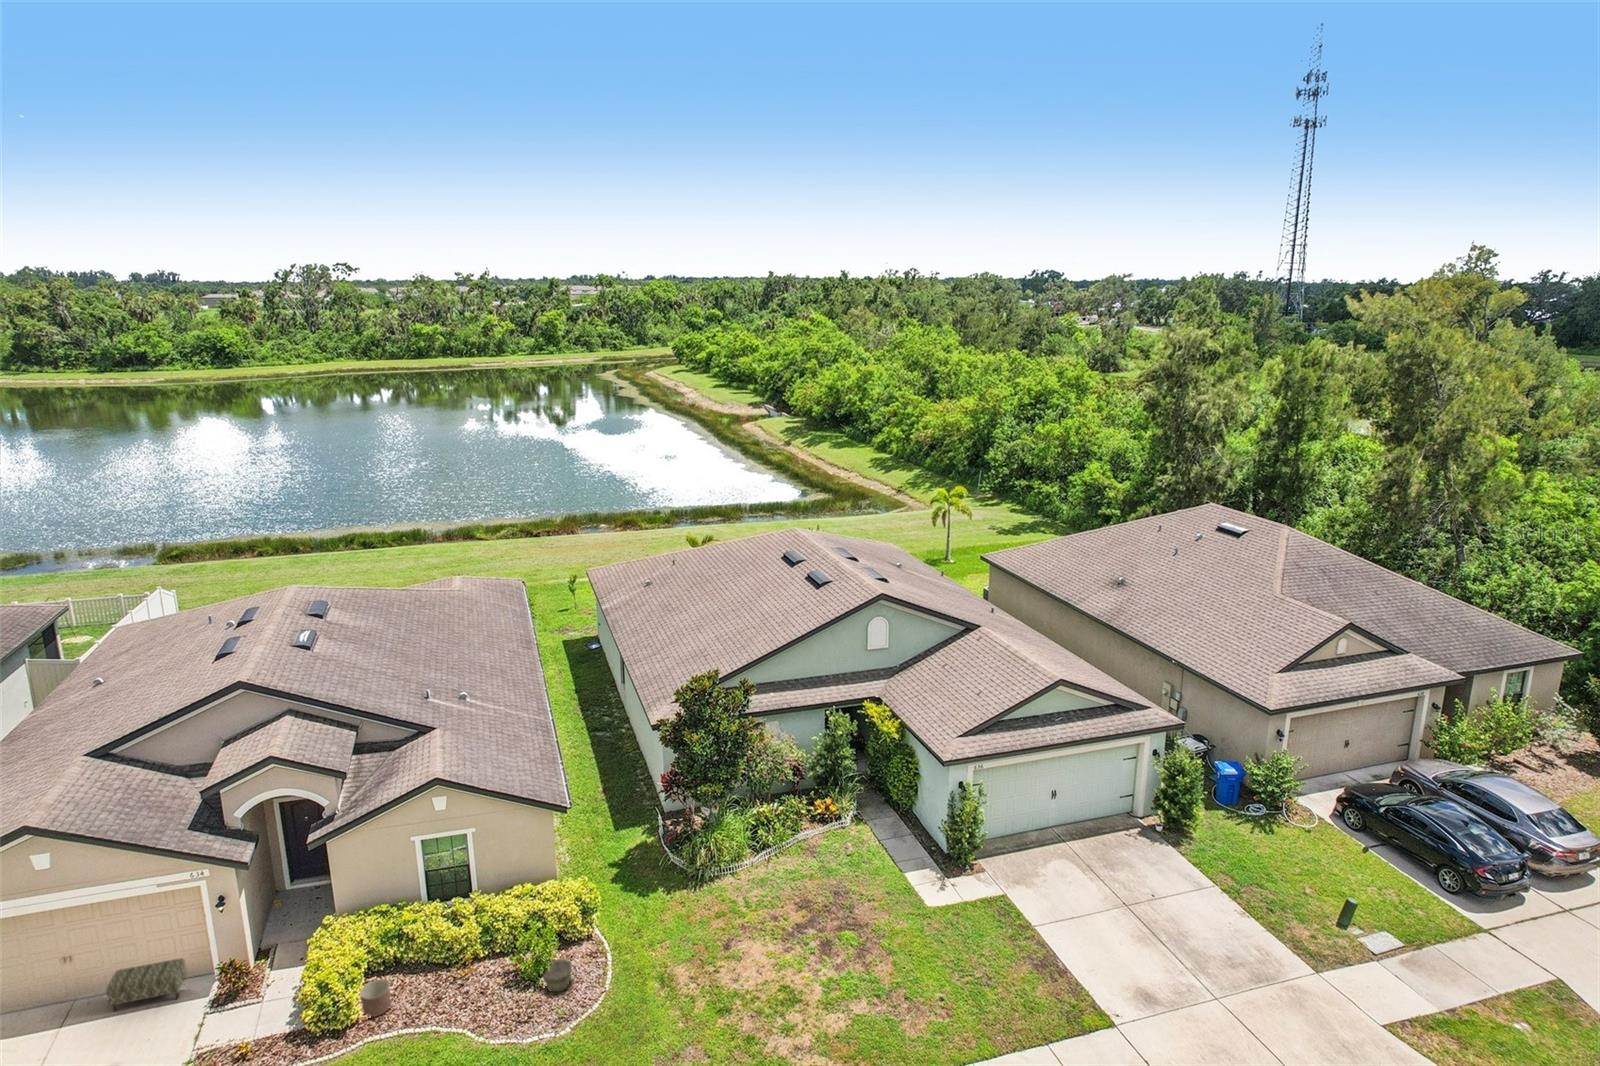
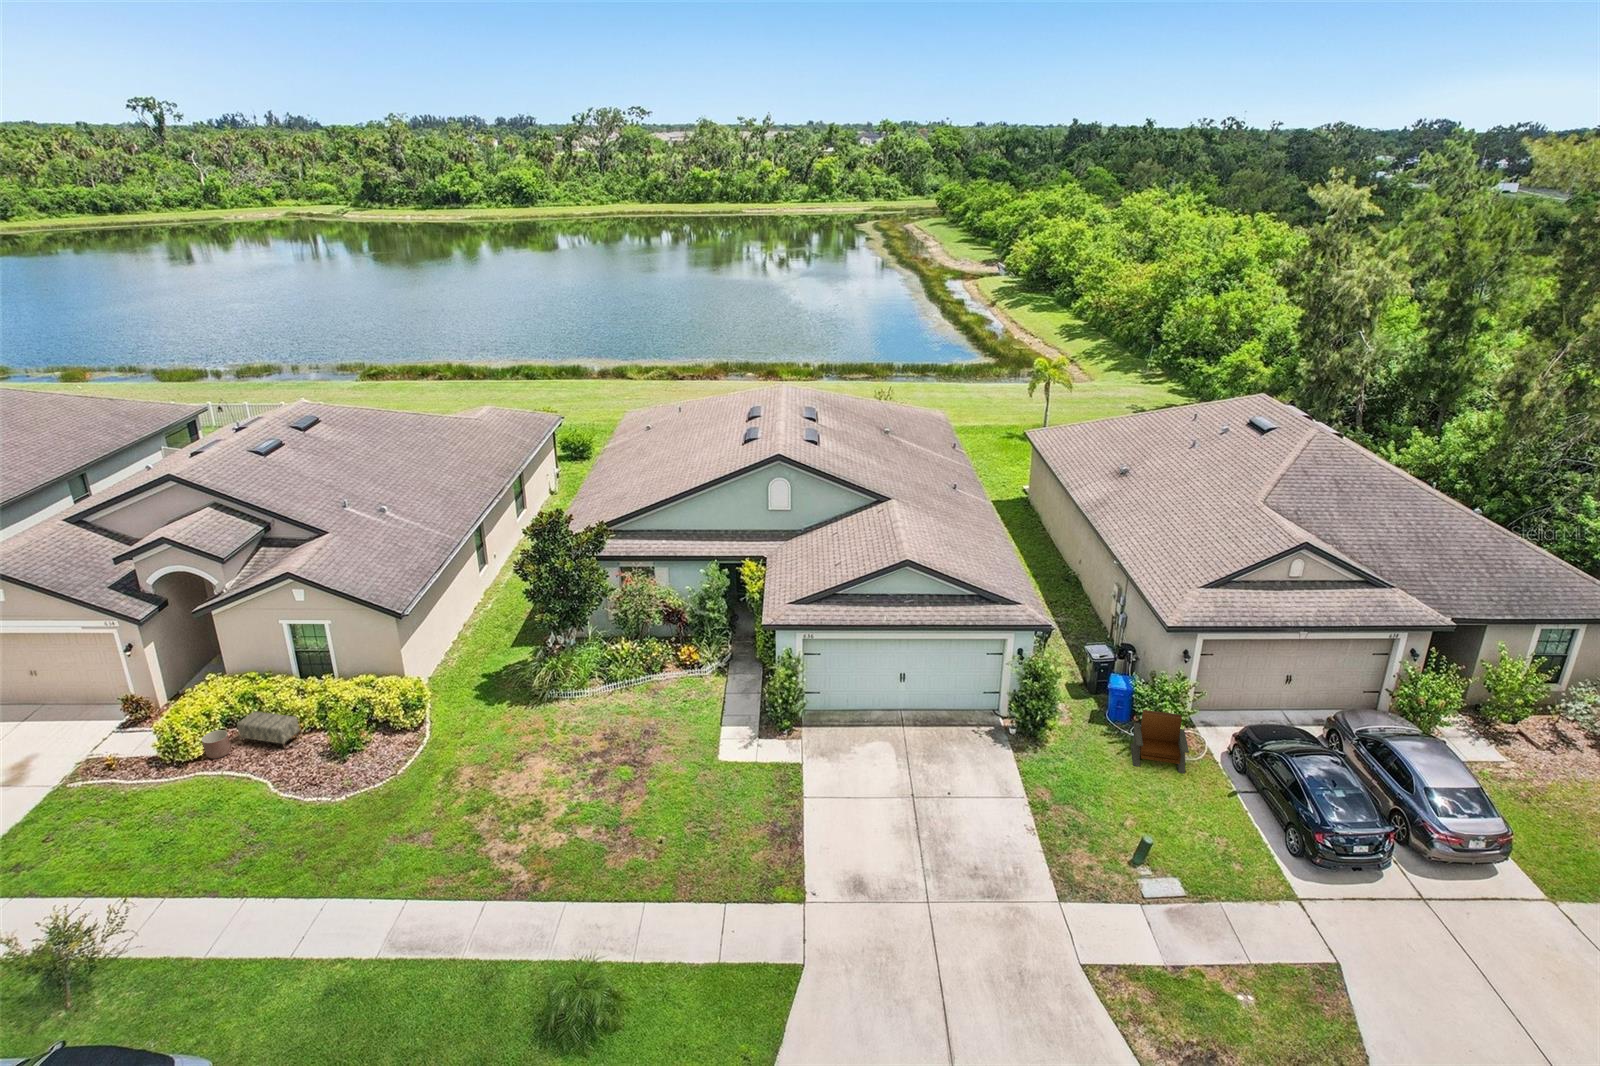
lounge chair: none [1257,788,1321,842] -> present [1131,710,1189,773]
bench: present [106,958,186,1011] -> present [237,711,300,749]
wooden bucket: present [543,959,572,992] -> none [345,742,374,768]

